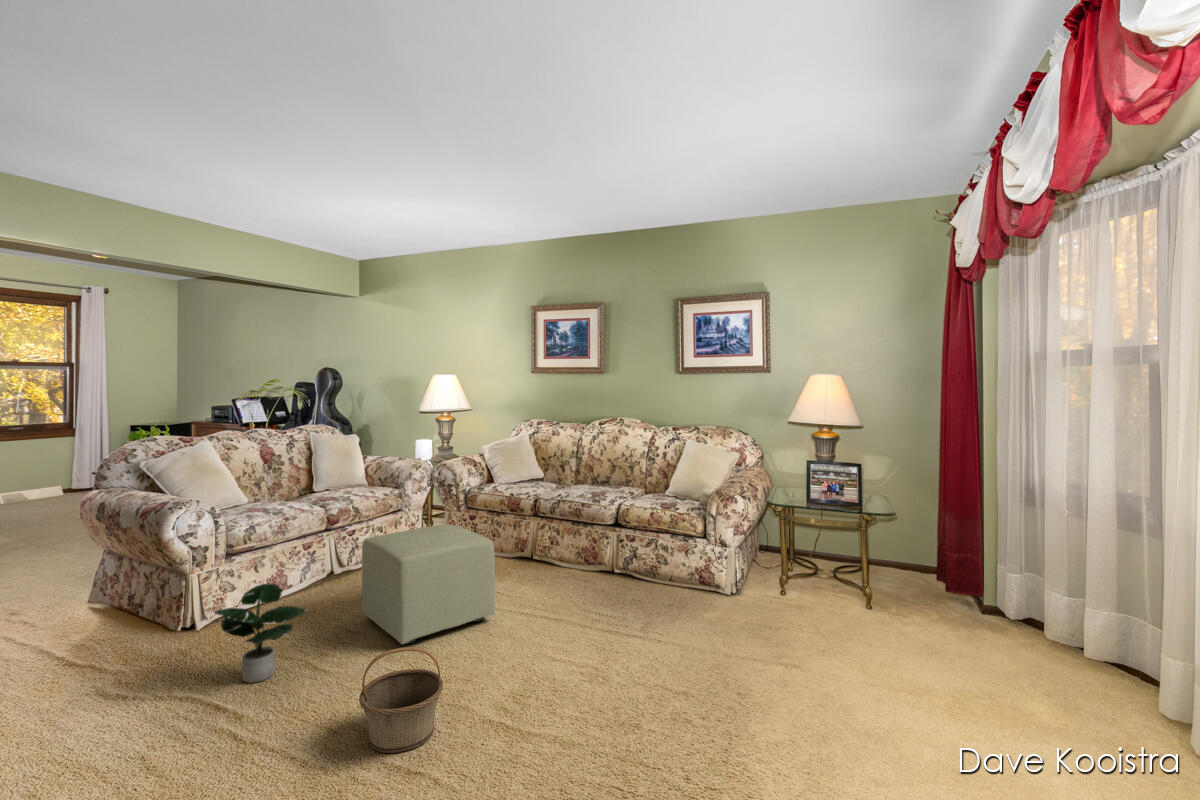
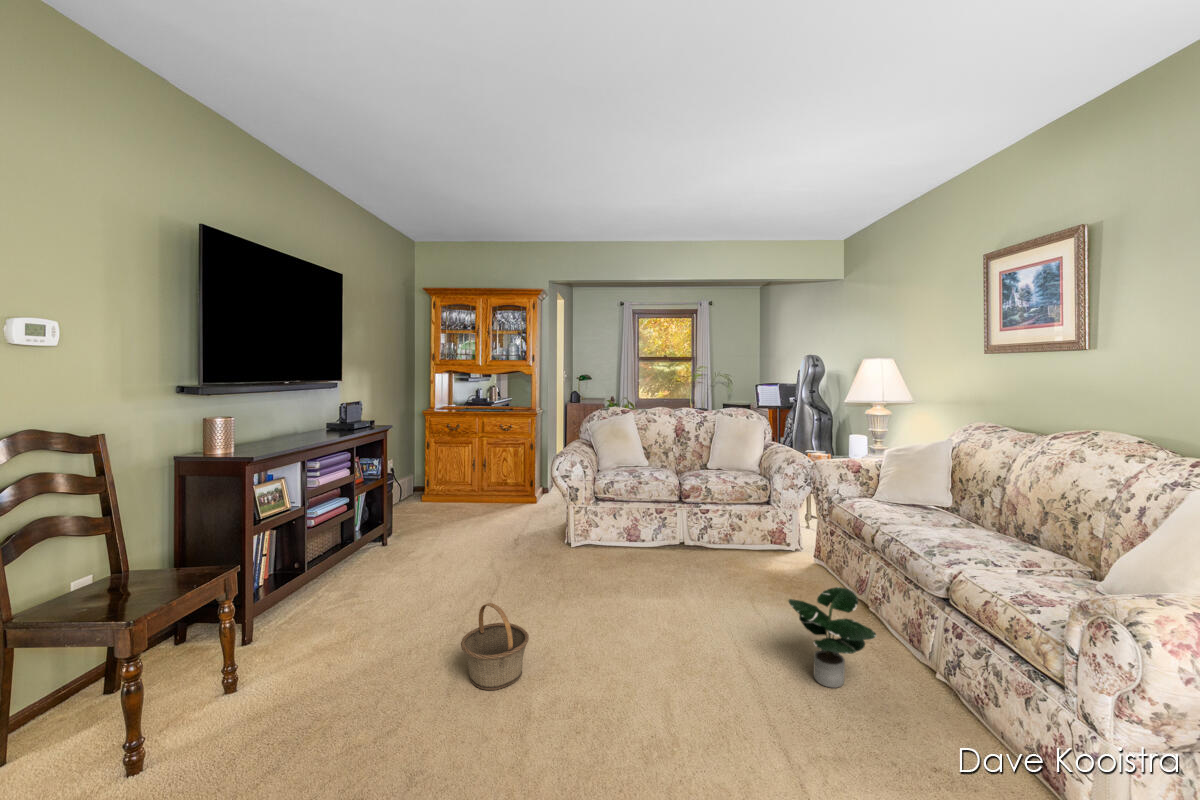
ottoman: present [362,524,495,644] -> none [604,516,724,635]
potted plant: present [214,583,307,683] -> present [789,587,876,688]

